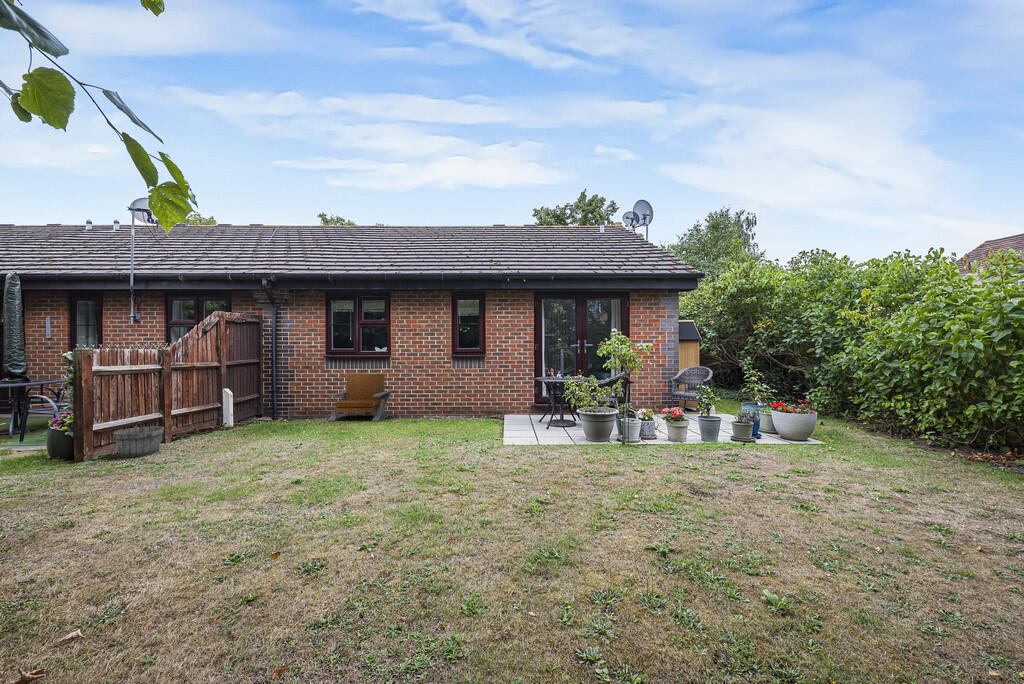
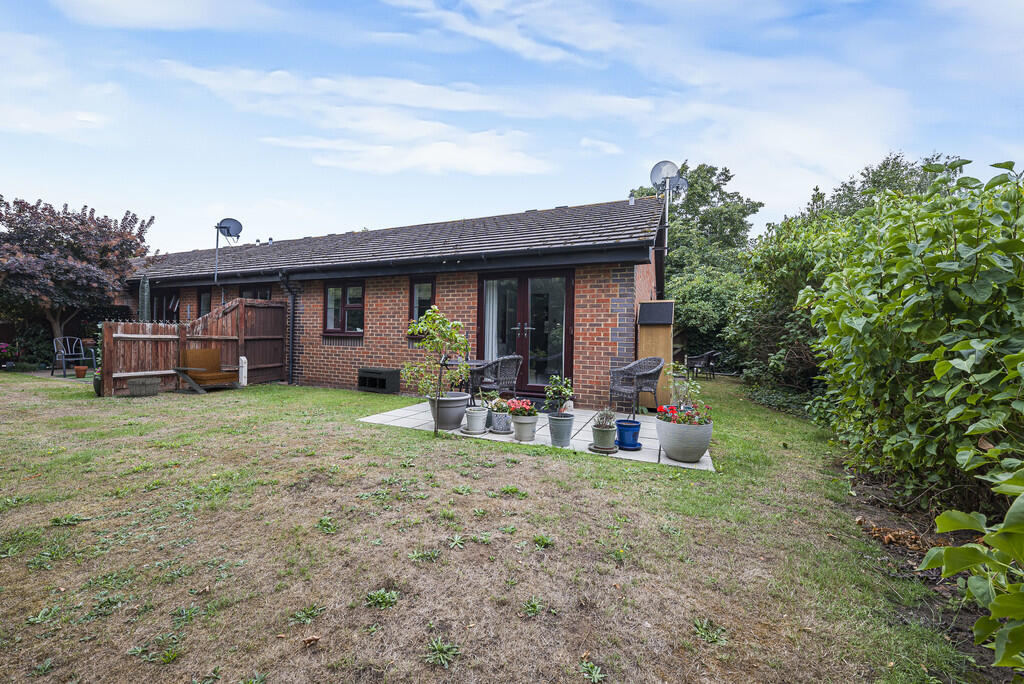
lounge chair: present [328,373,391,422] -> present [172,349,244,394]
bench: none [401,390,450,418] -> present [358,367,401,394]

